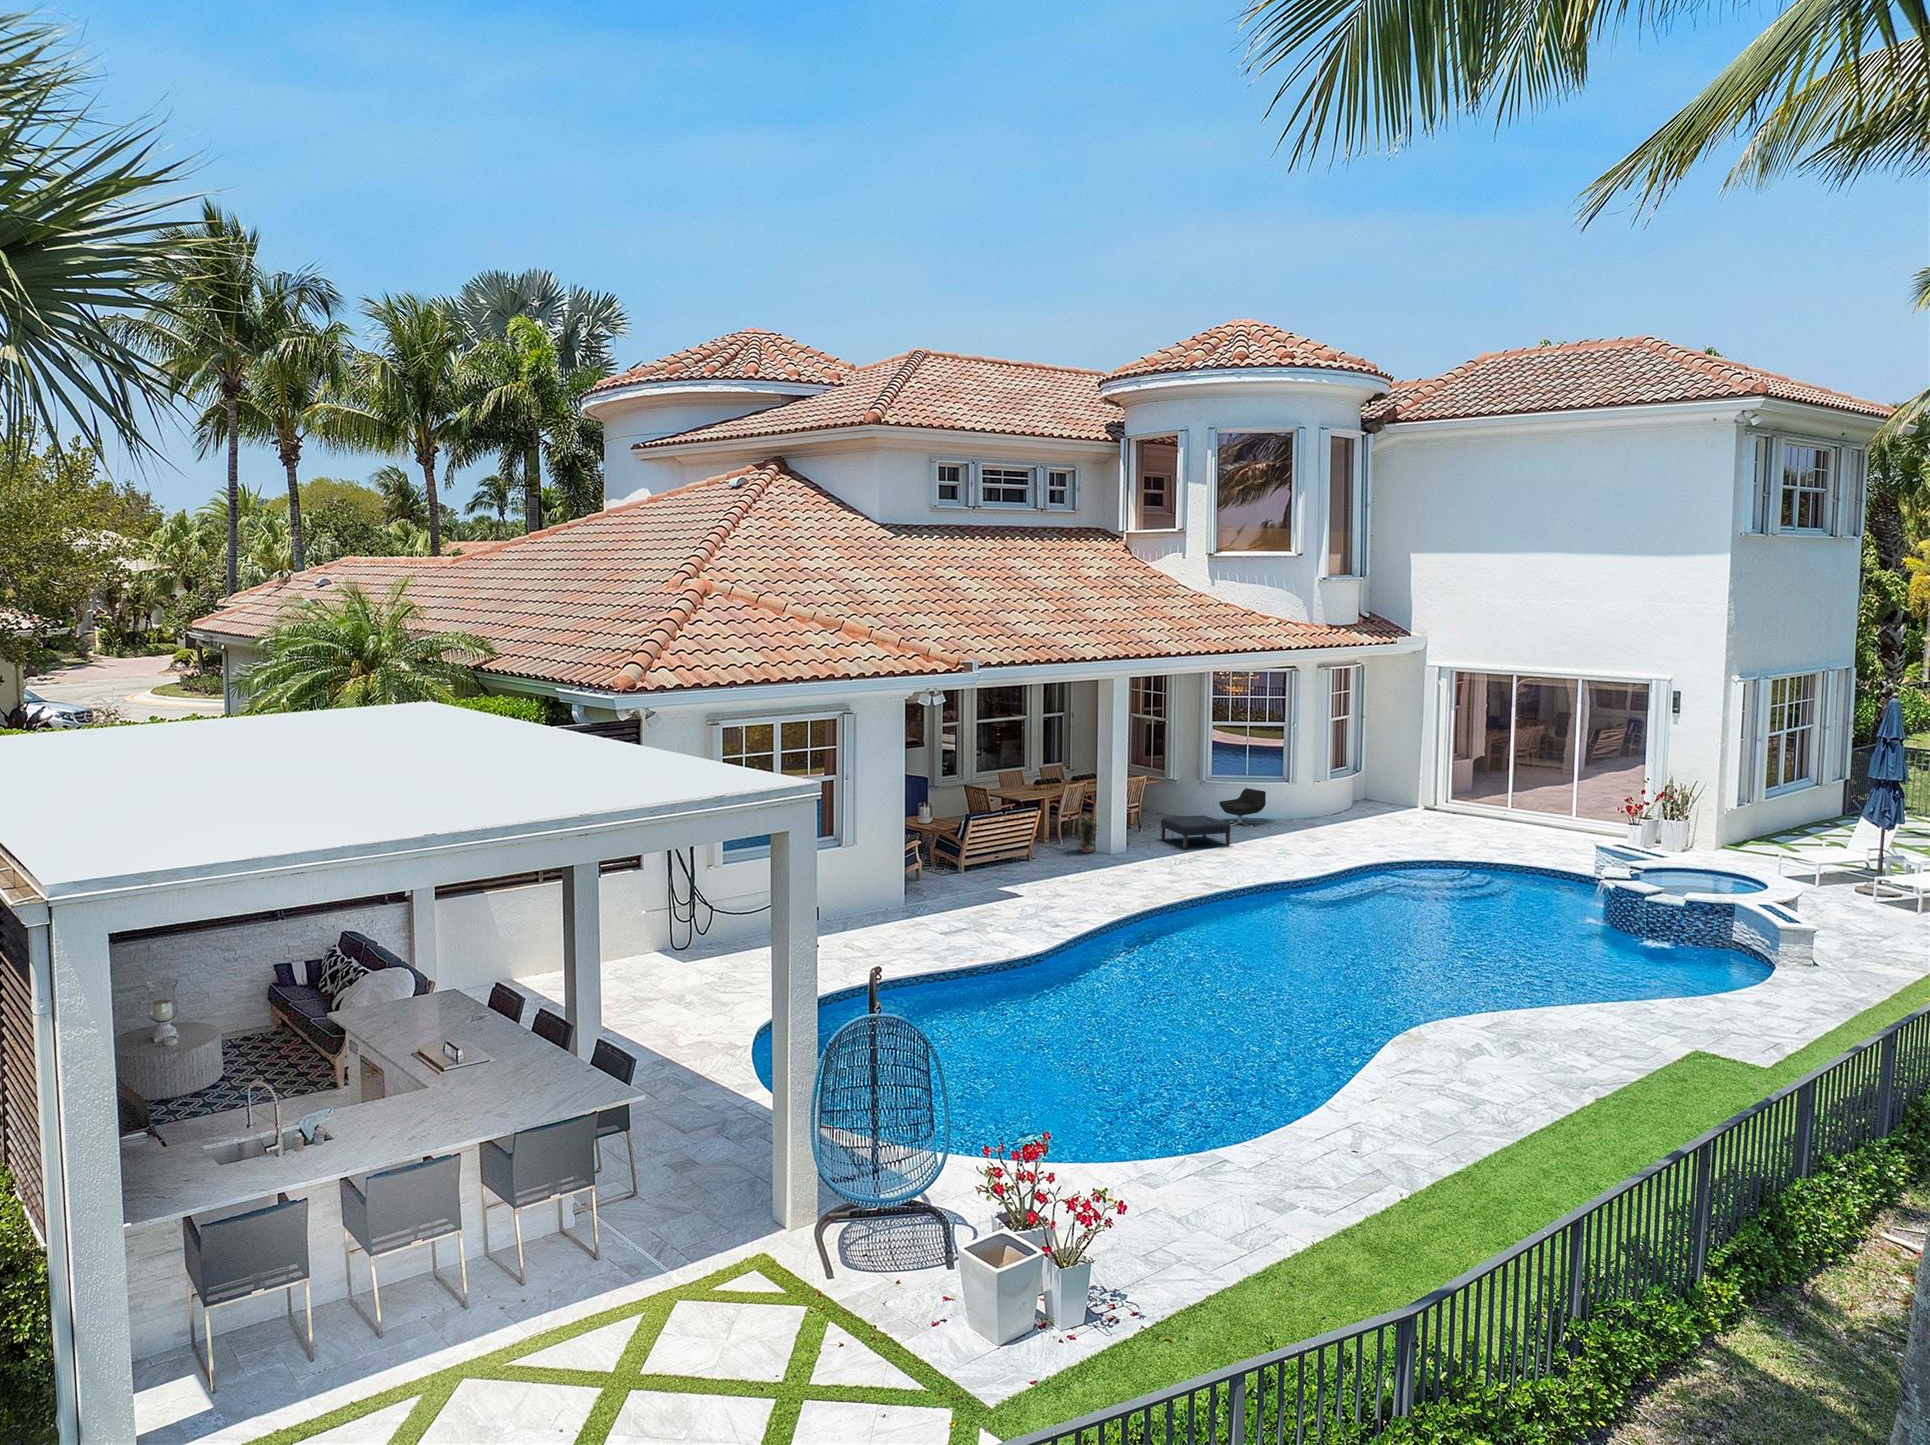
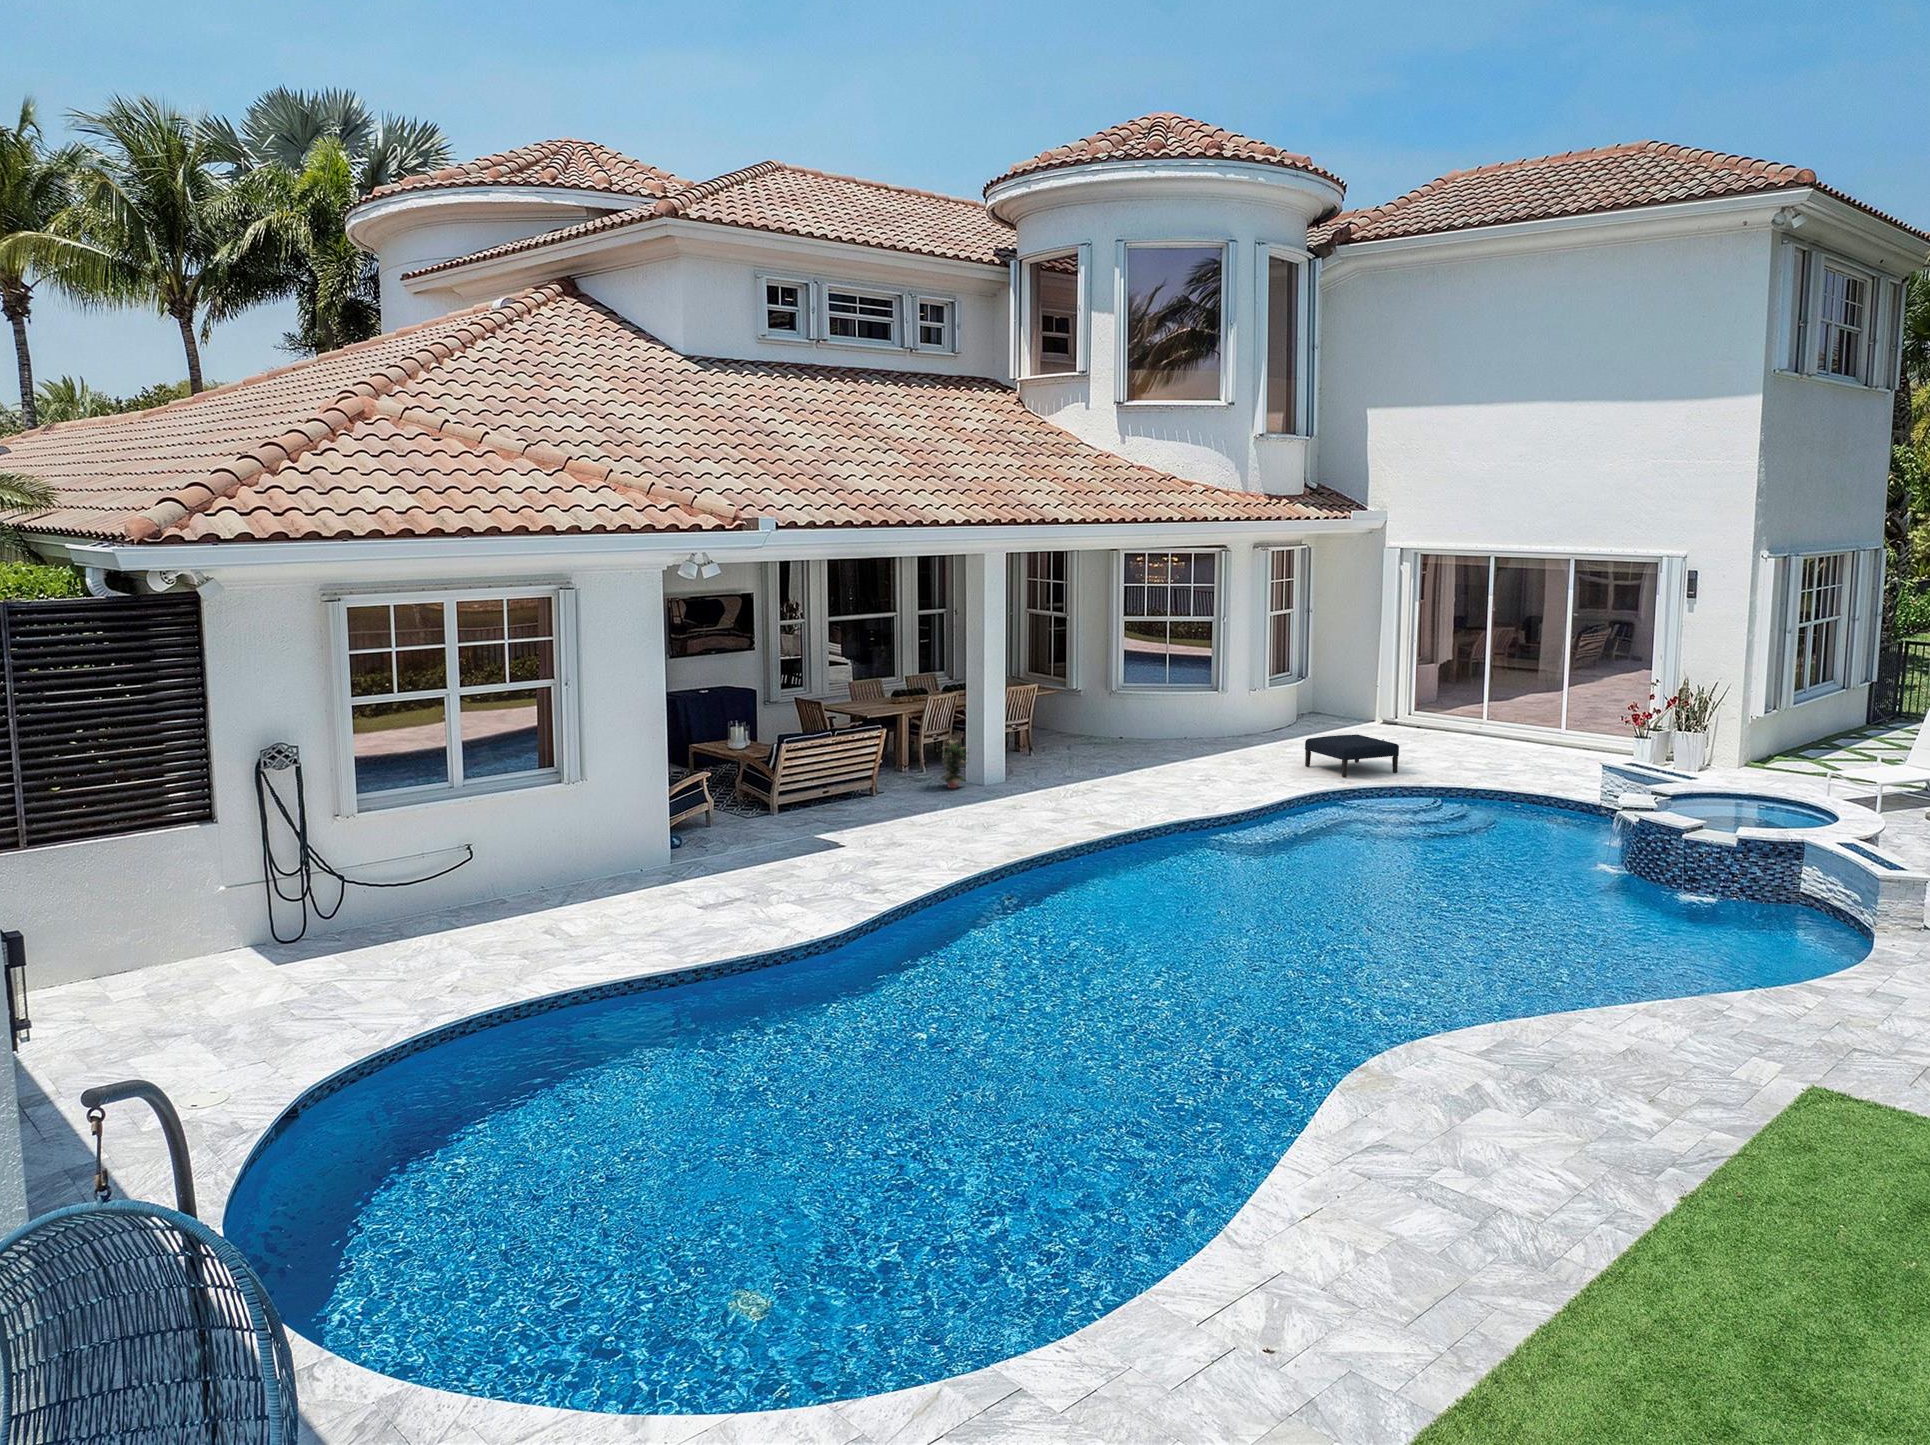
lounge chair: present [1219,788,1266,826] -> none [1133,703,1191,751]
ottoman: present [1161,816,1230,849] -> present [1305,734,1399,778]

